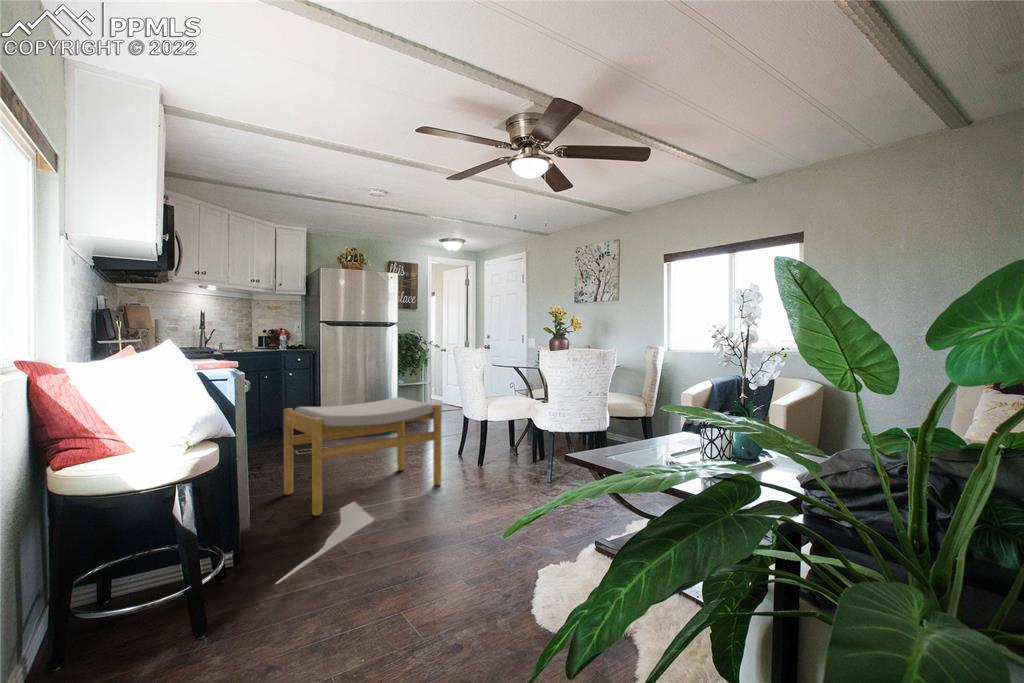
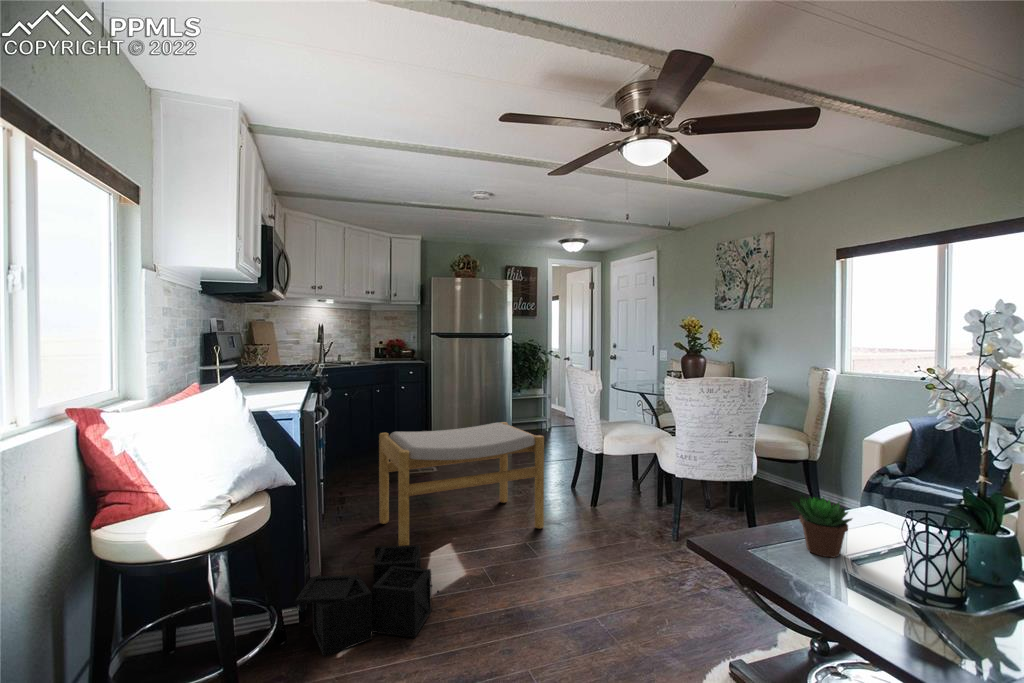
succulent plant: none [632,416,670,455] -> present [791,496,852,558]
storage bin: none [235,497,359,586] -> present [295,545,439,657]

